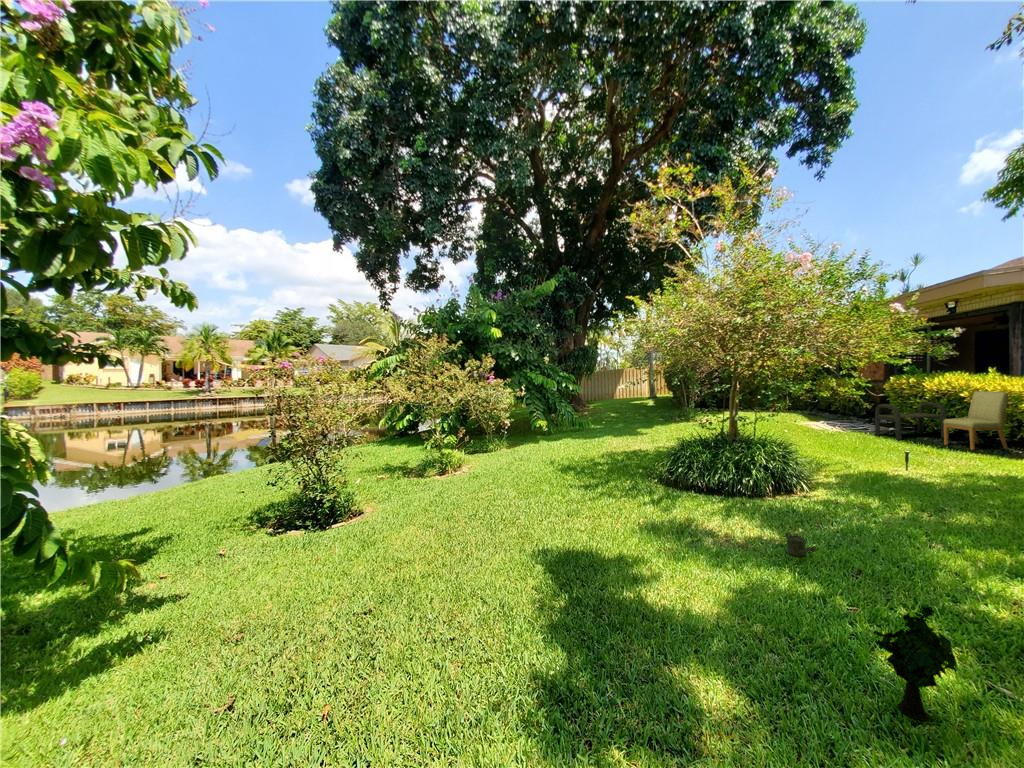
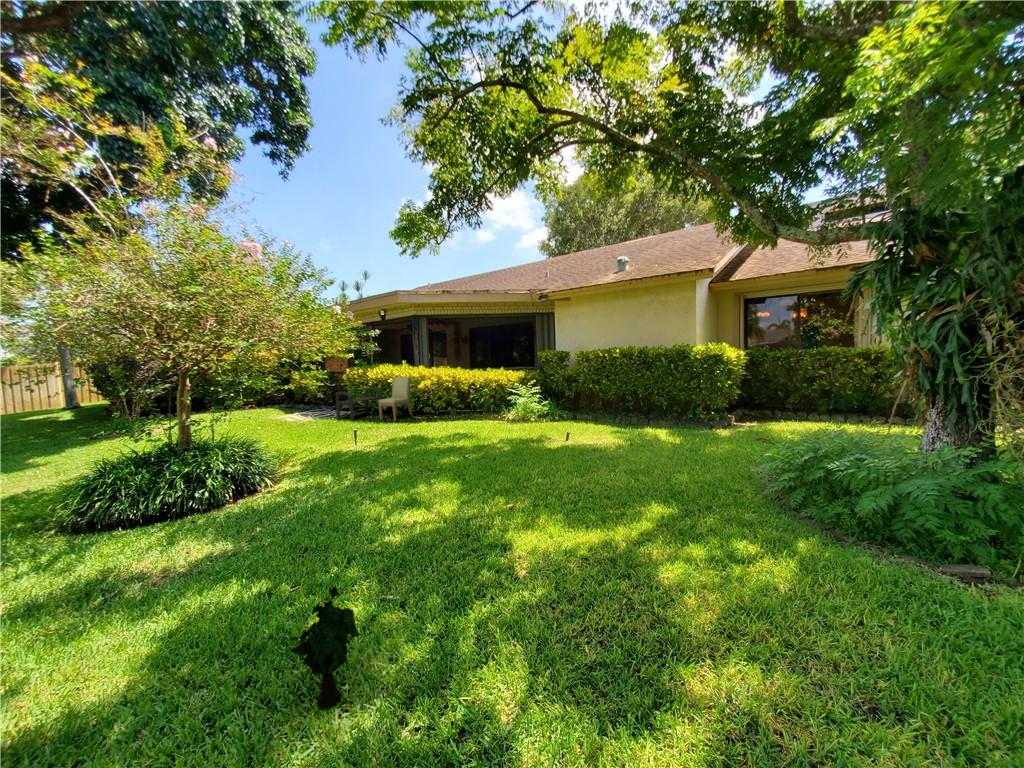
watering can: present [785,533,816,557] -> none [232,544,262,569]

